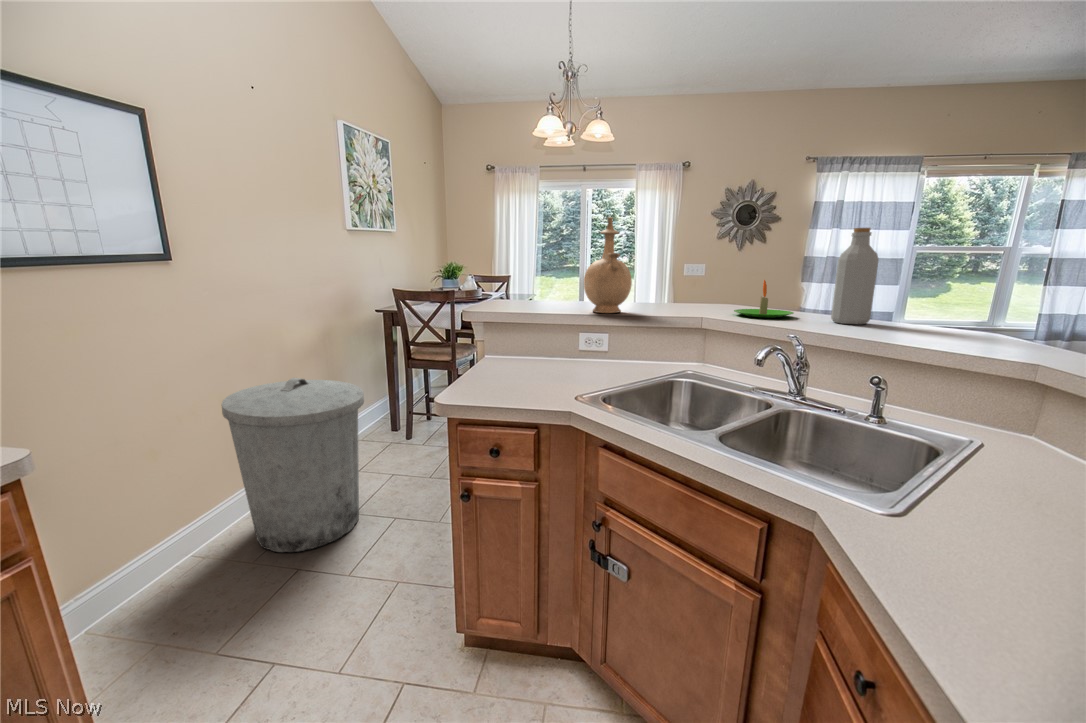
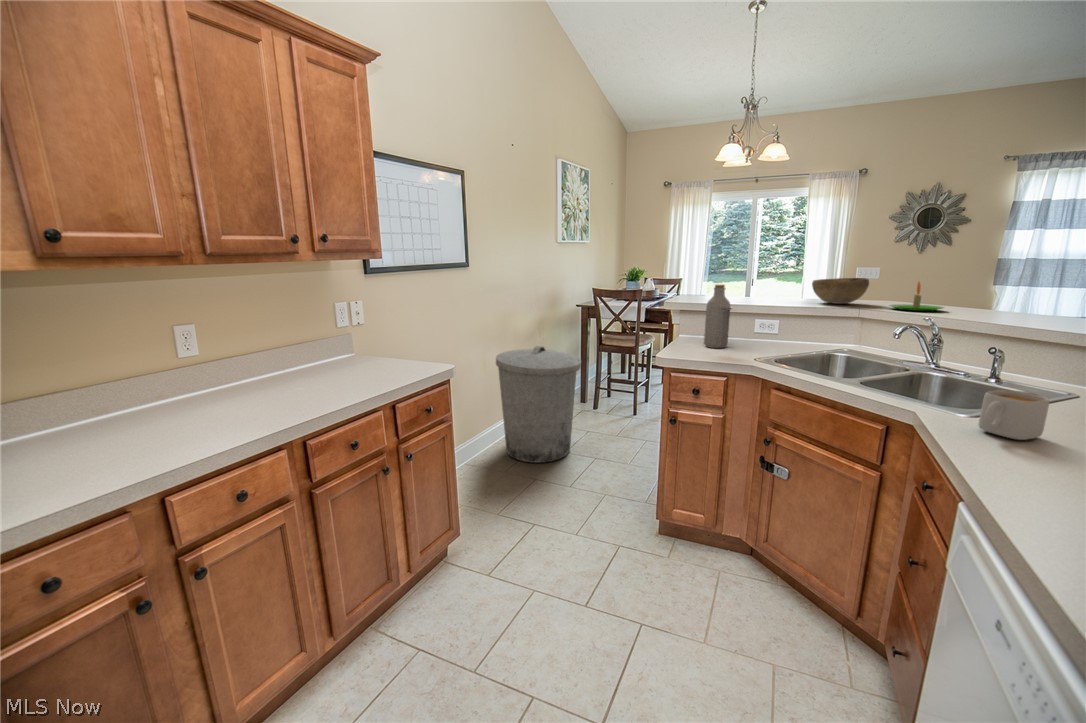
vase: present [584,217,632,313] -> none [761,234,800,305]
bottle: present [831,228,879,324] -> present [704,285,730,348]
decorative bowl: none [646,276,709,309] -> present [812,278,869,304]
mug: none [932,480,1053,591] -> present [979,390,1049,440]

